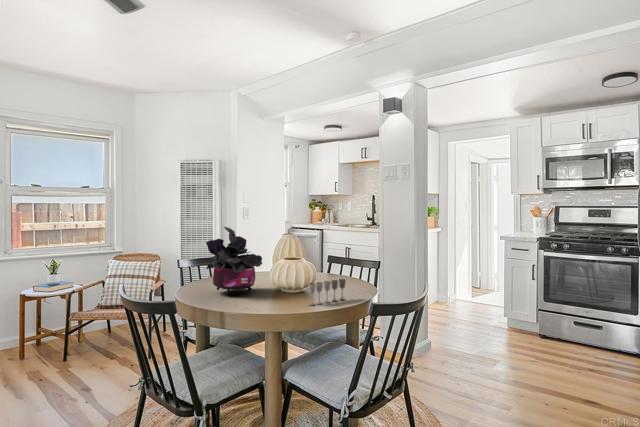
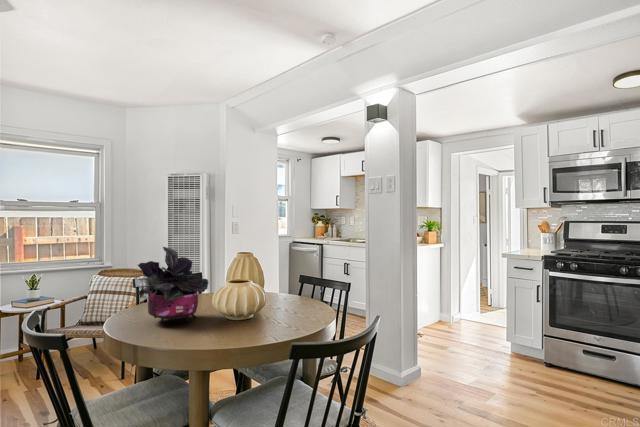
wine glass: present [308,279,346,305] -> none [243,310,292,342]

